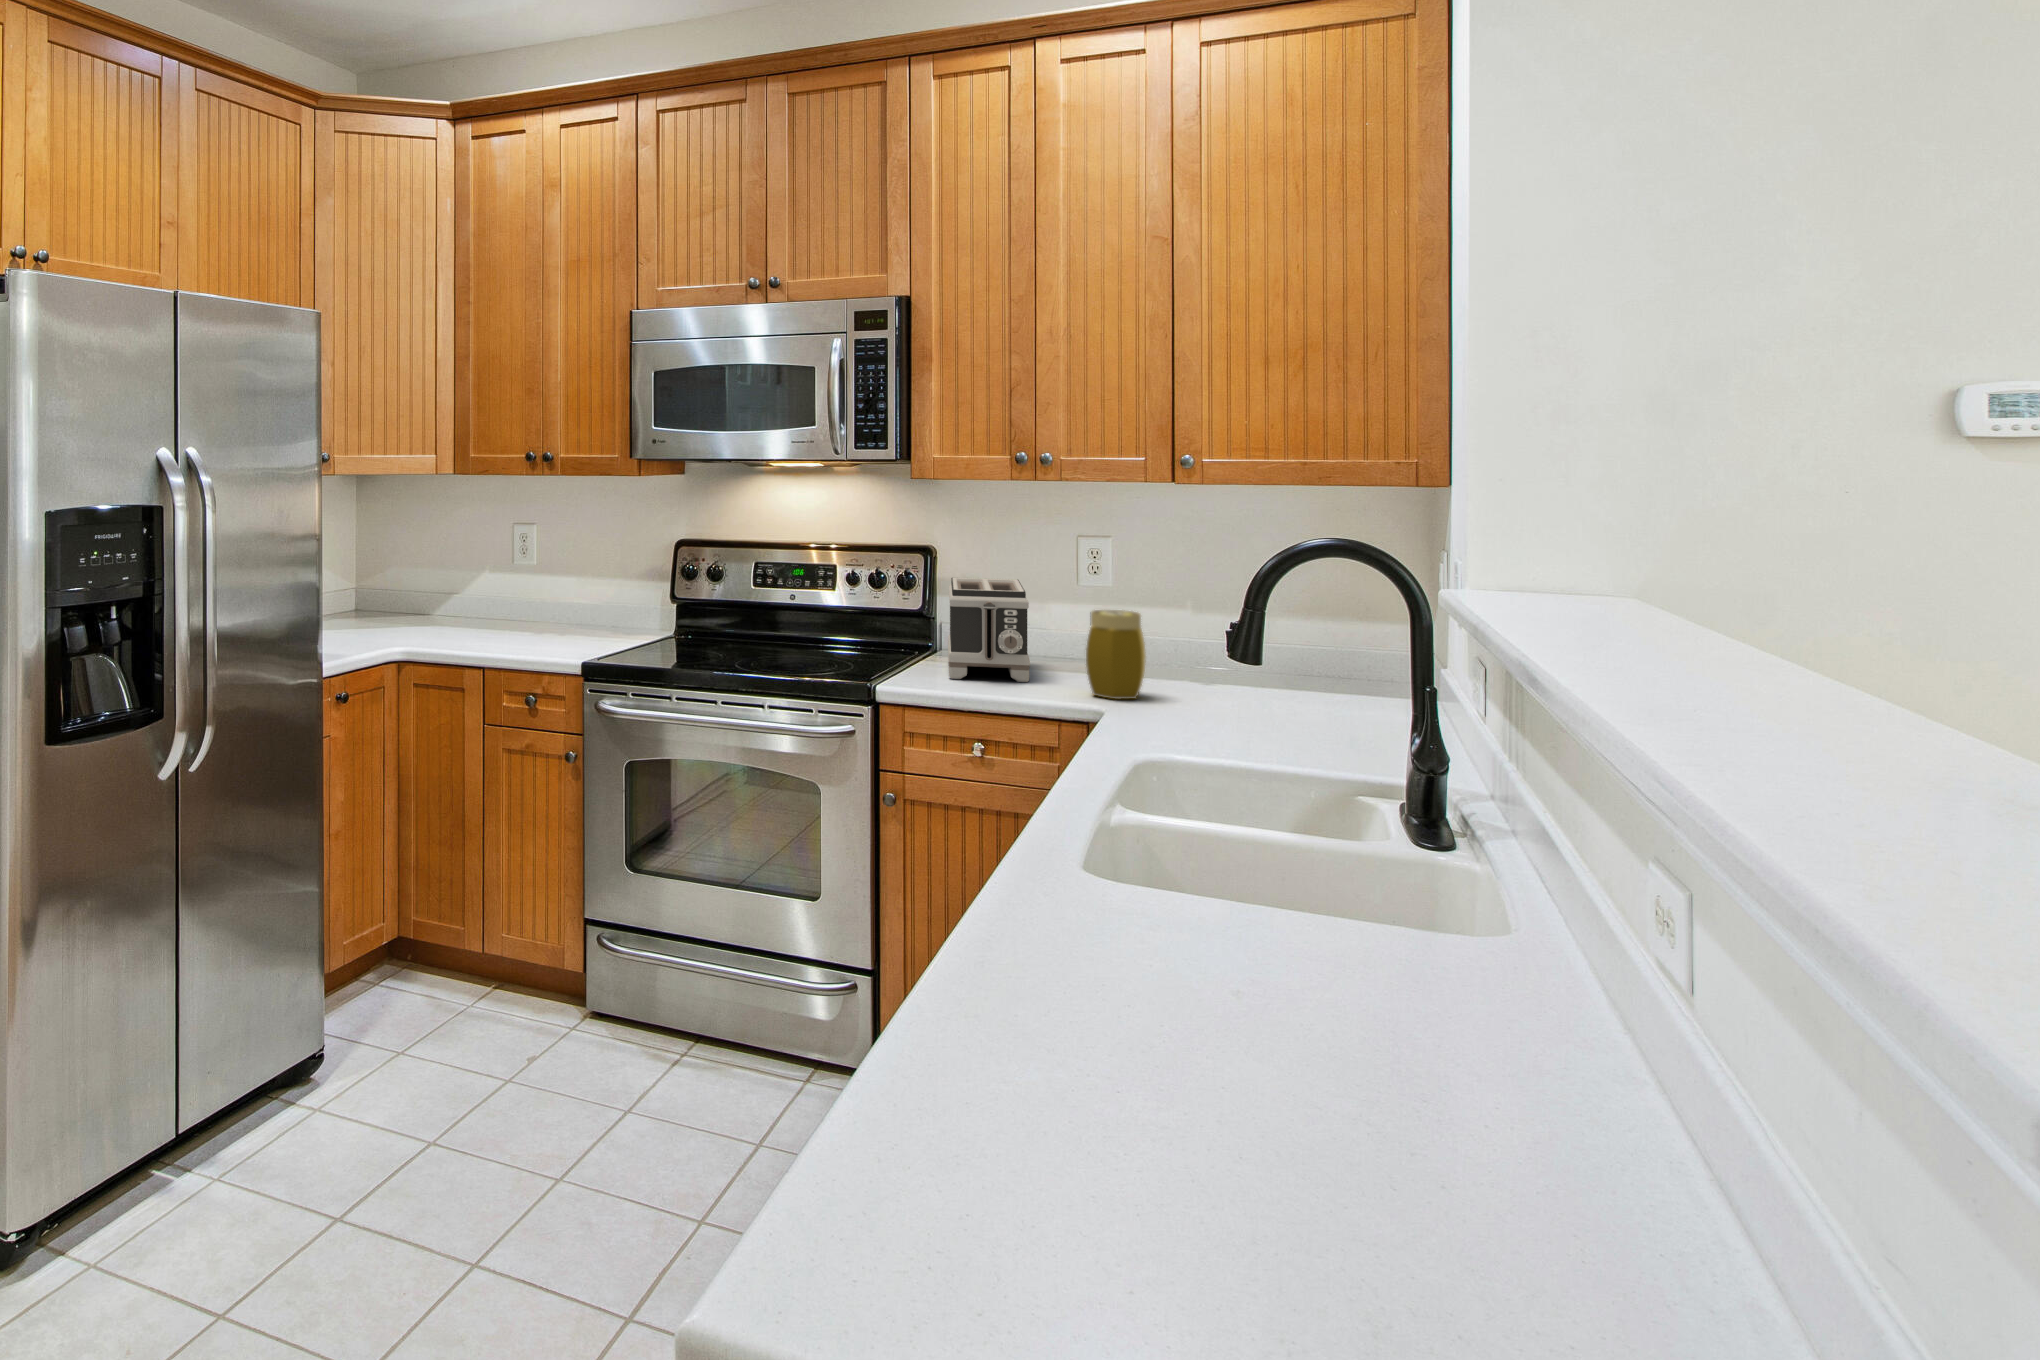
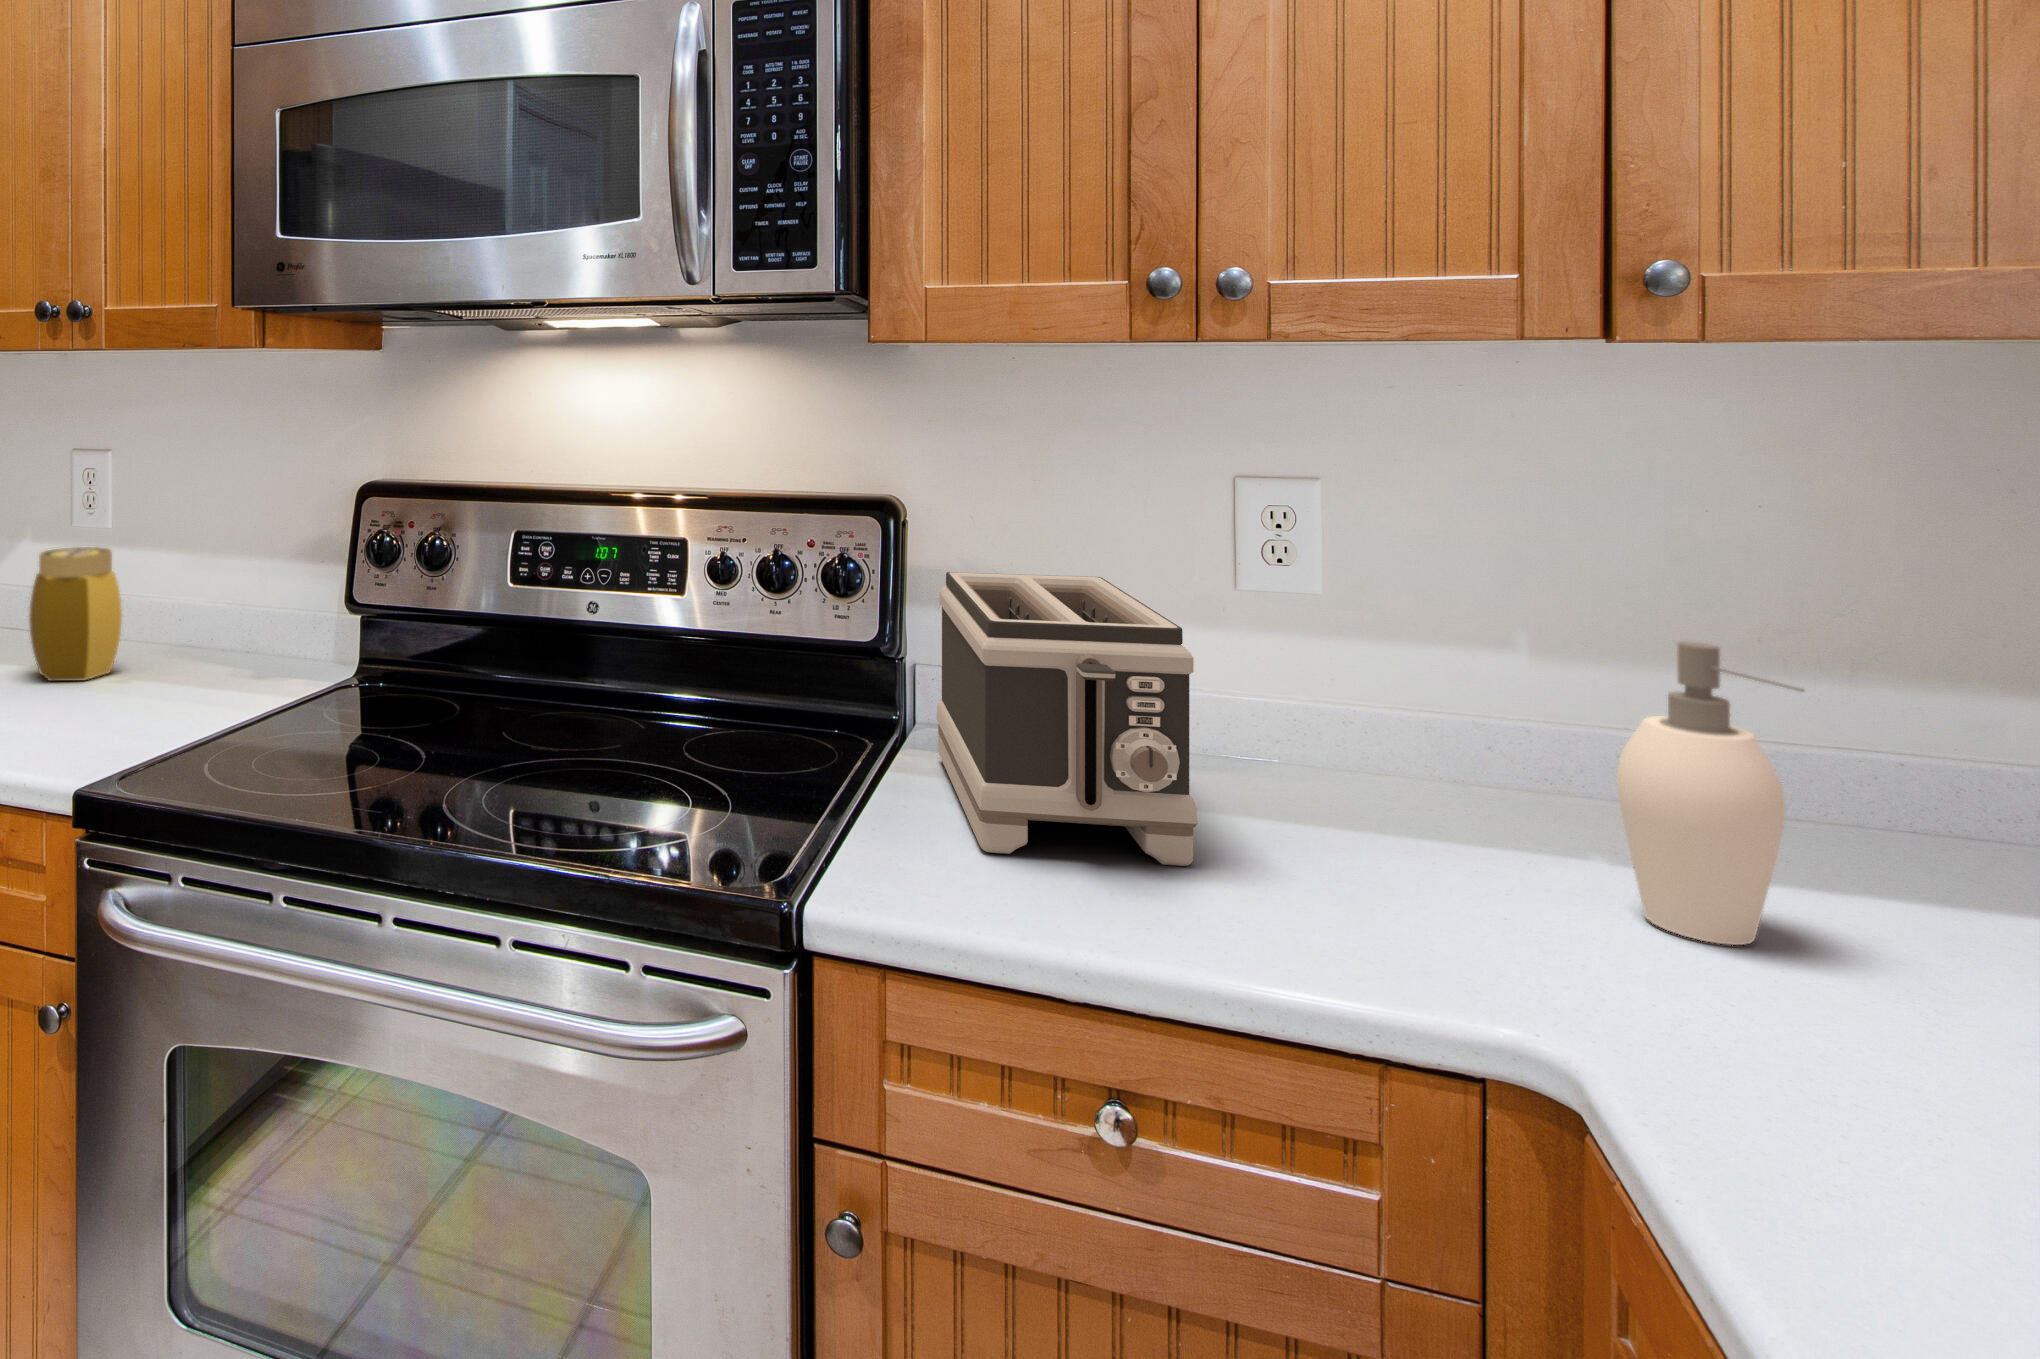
soap dispenser: none [1171,592,1218,695] -> present [1616,641,1803,945]
jar: present [1086,610,1146,699] -> present [29,547,122,681]

